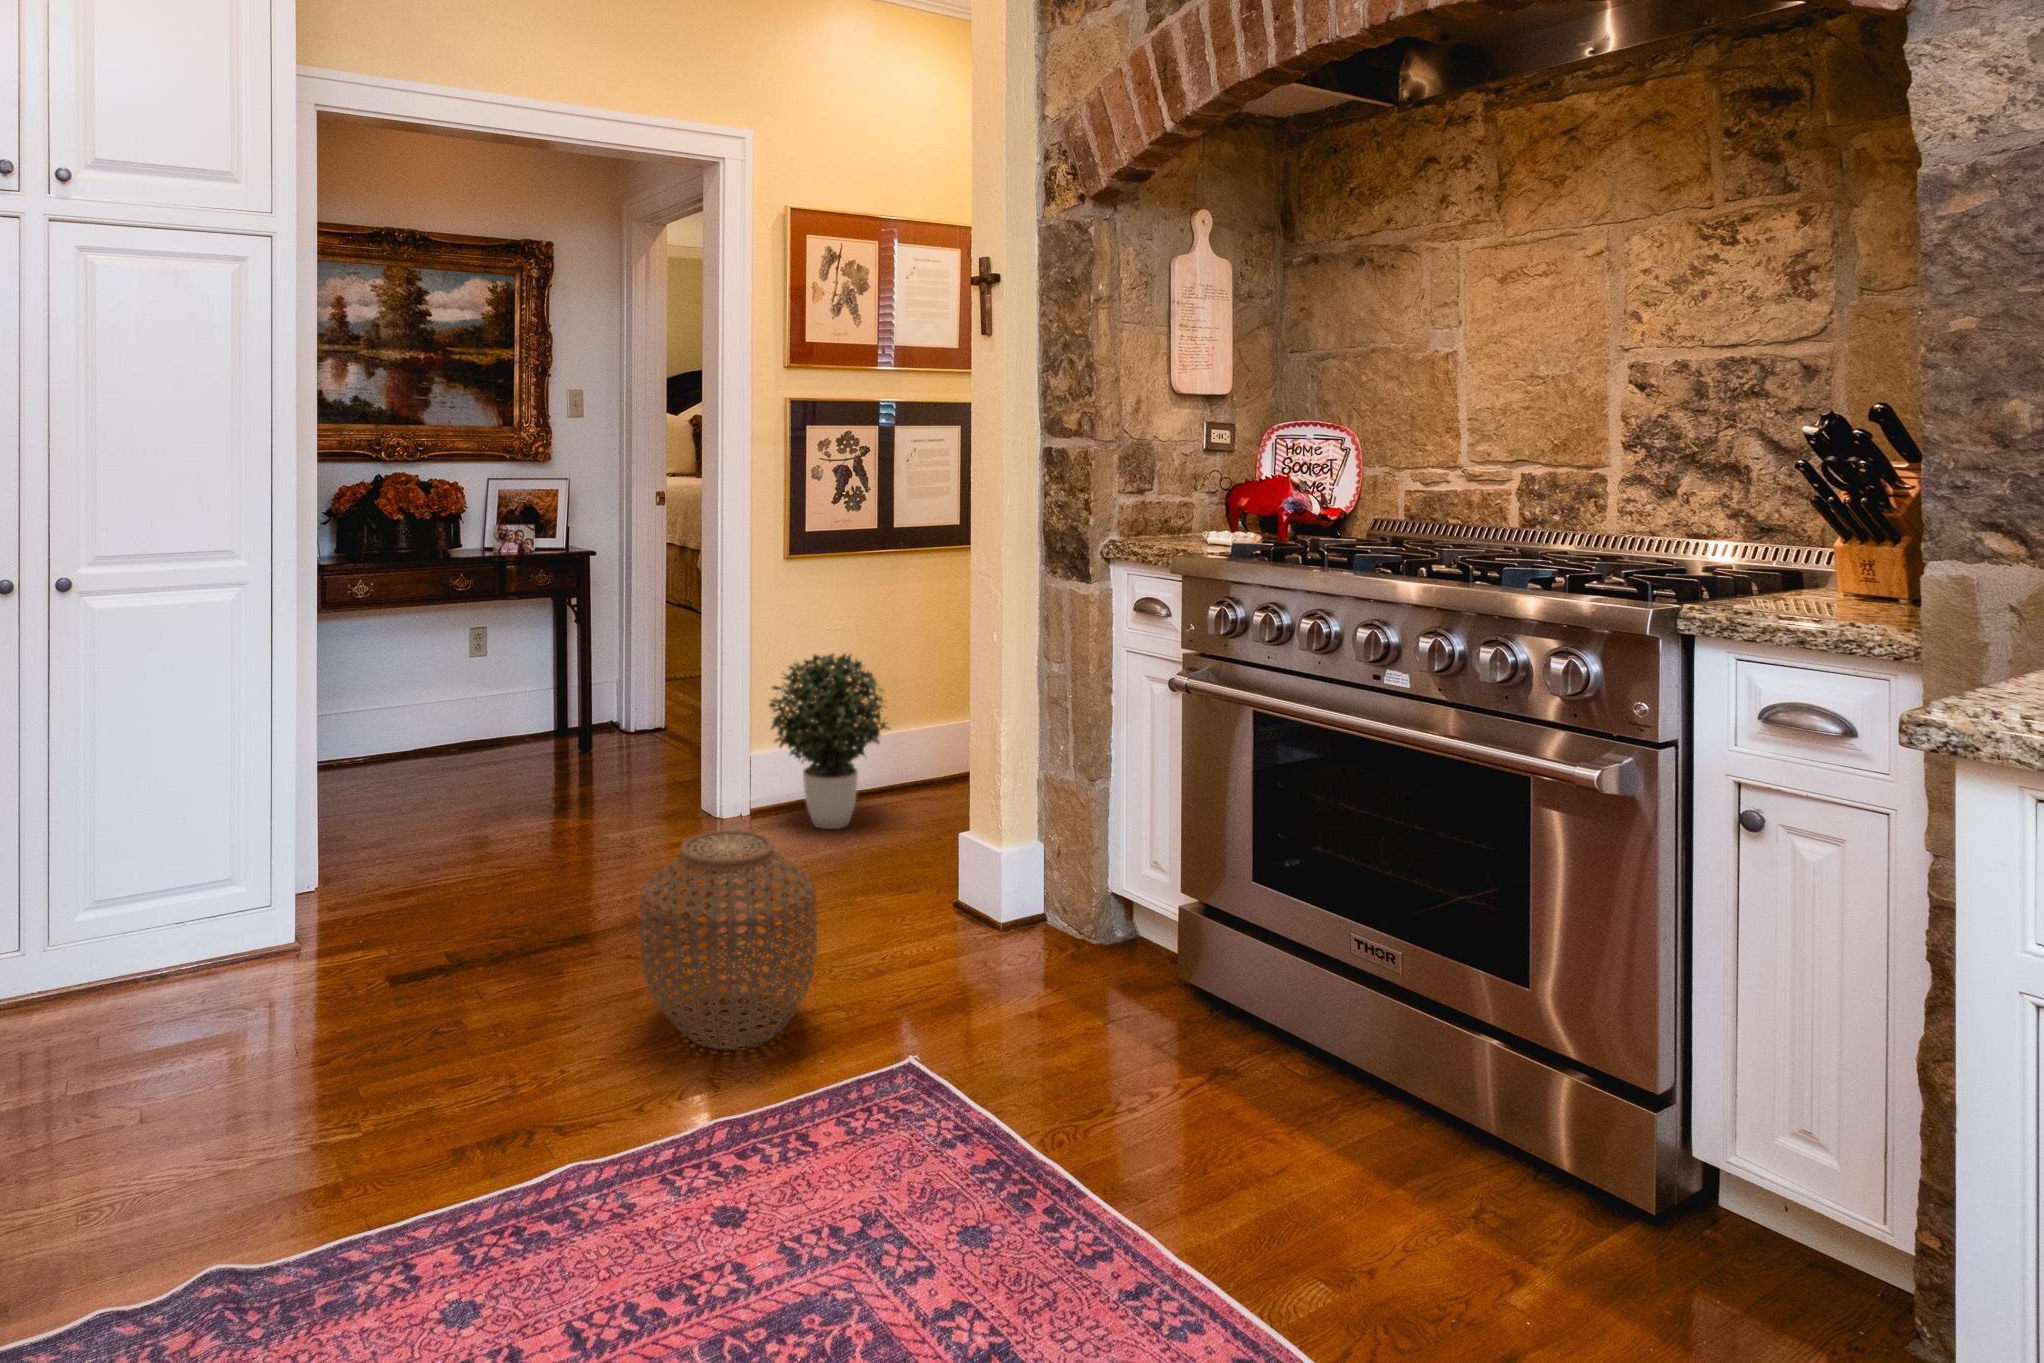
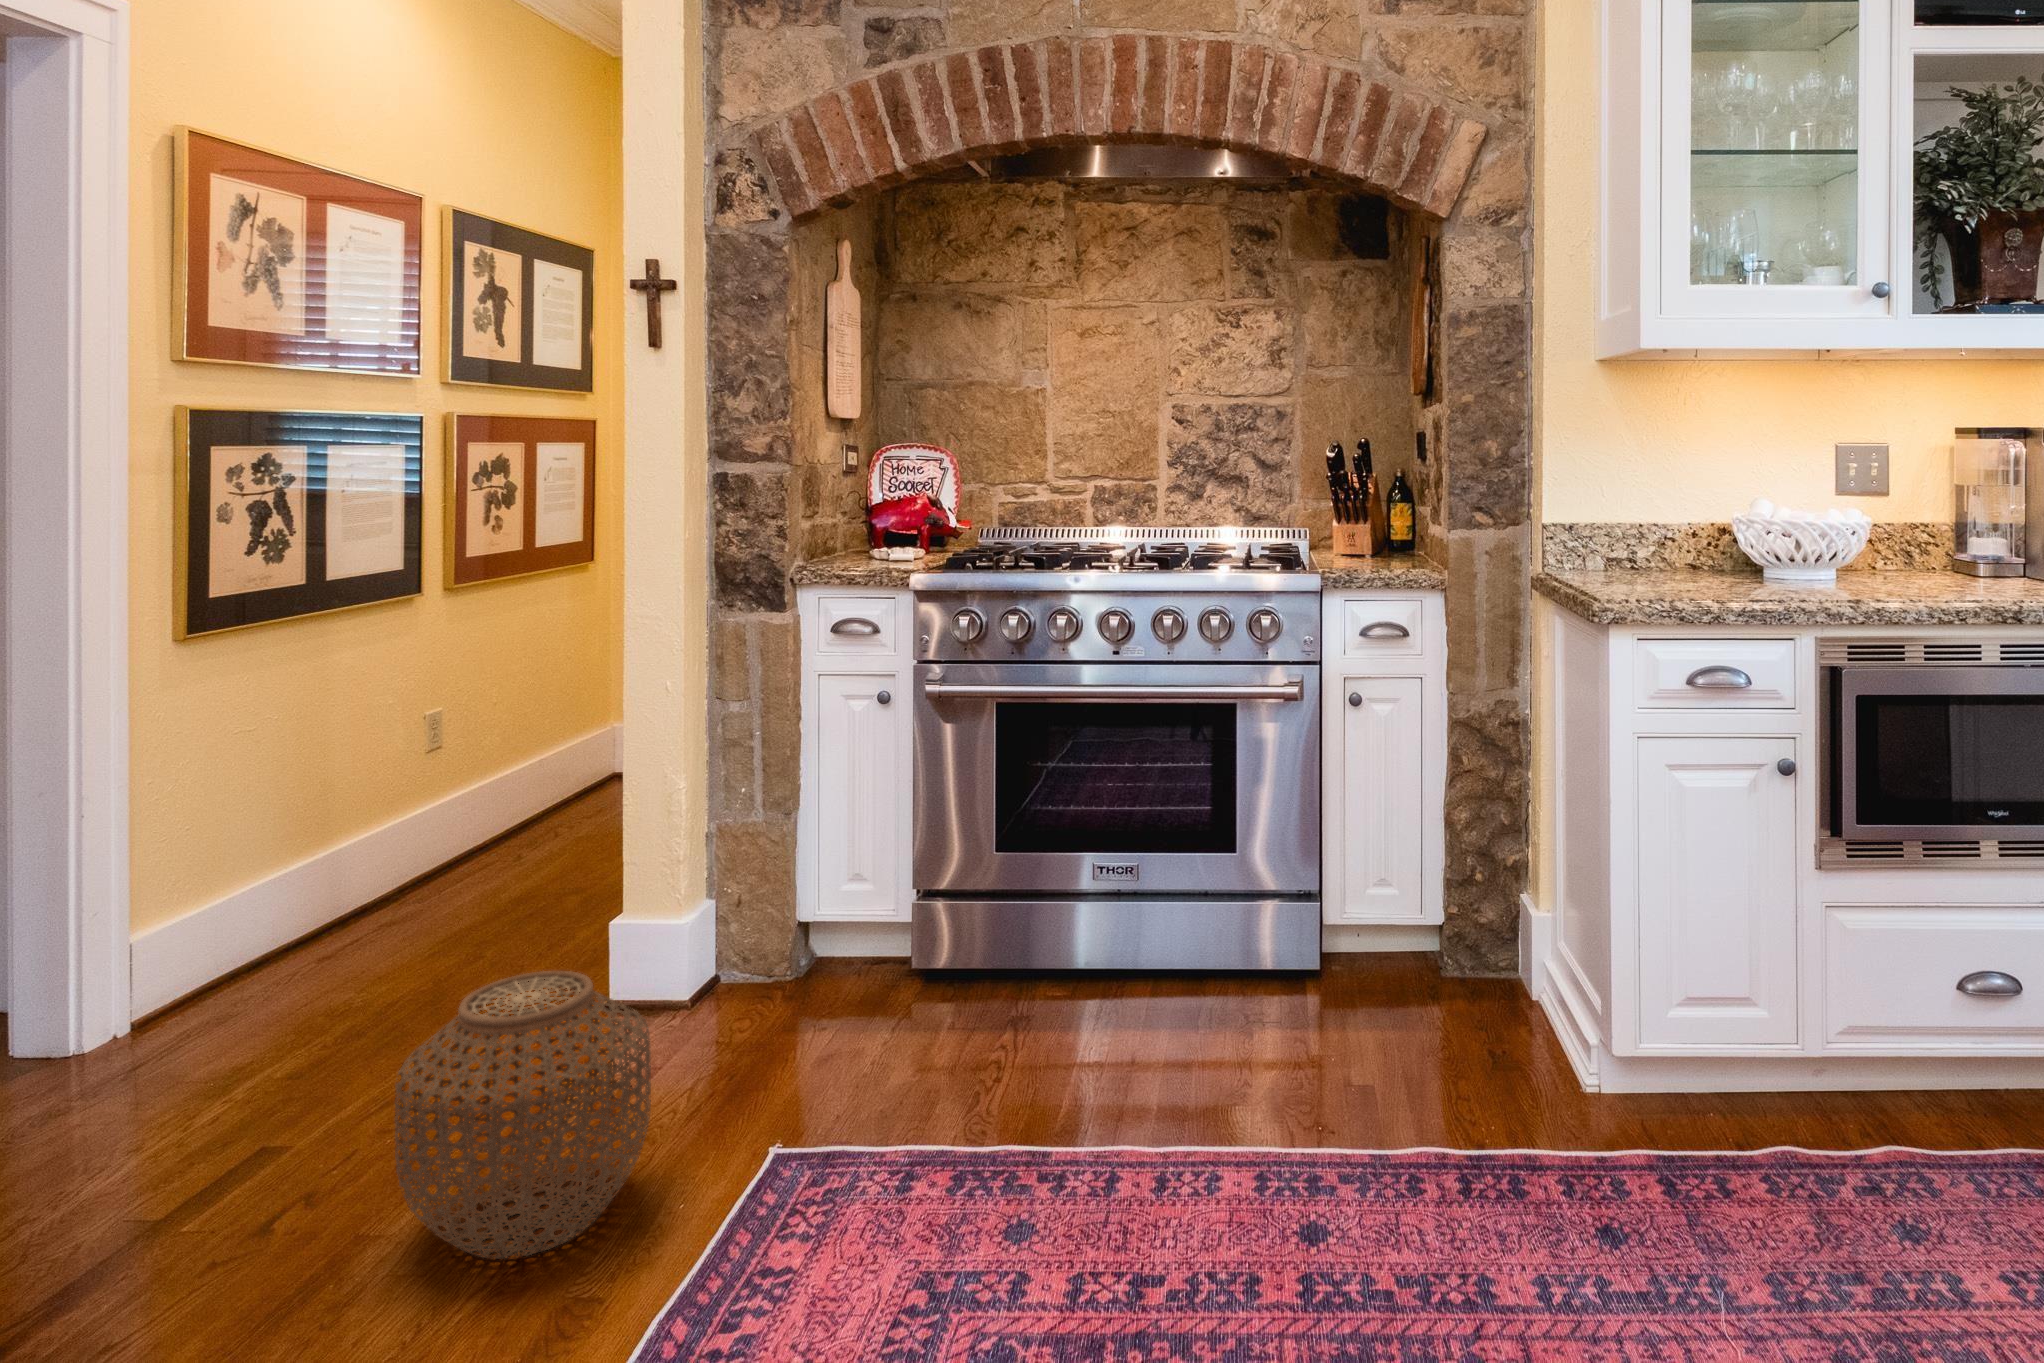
potted plant: present [769,654,890,829] -> none [186,753,393,1002]

